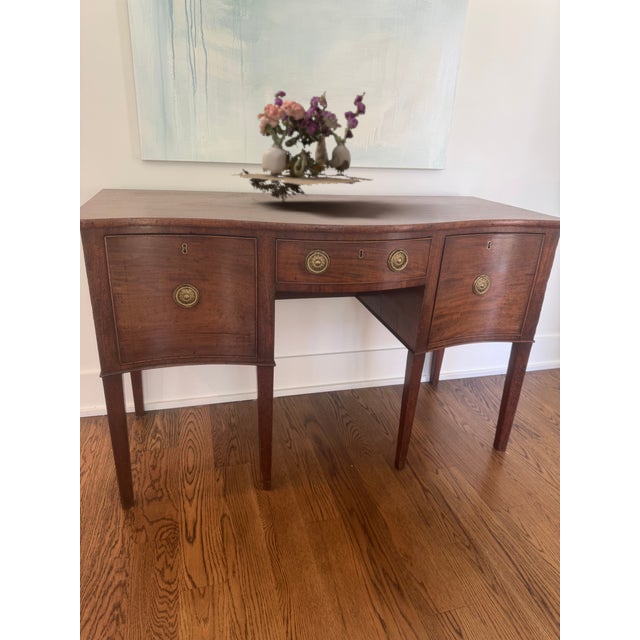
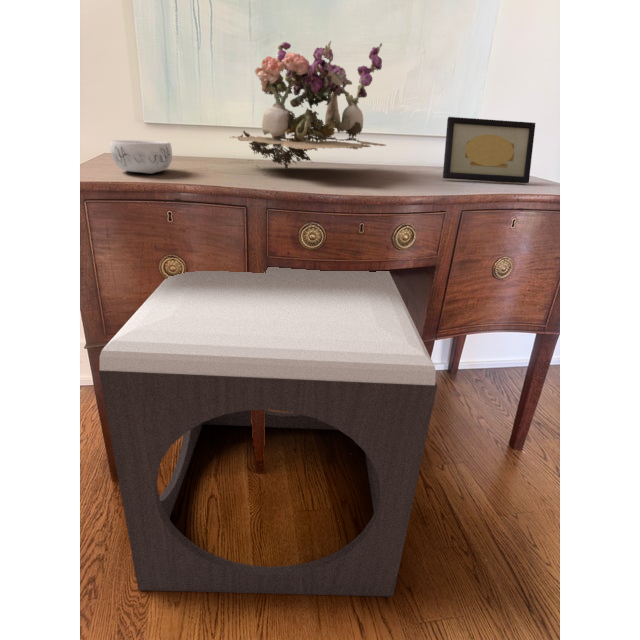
picture frame: none [423,155,499,211] -> present [443,117,536,183]
decorative bowl: none [125,179,182,209] -> present [110,140,172,173]
footstool: none [140,279,448,611] -> present [99,267,437,597]

